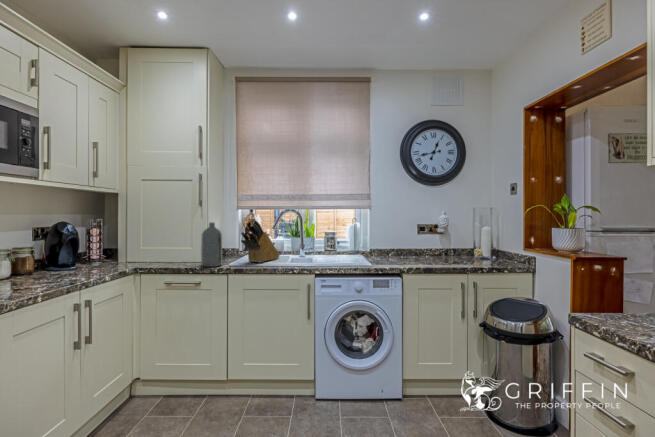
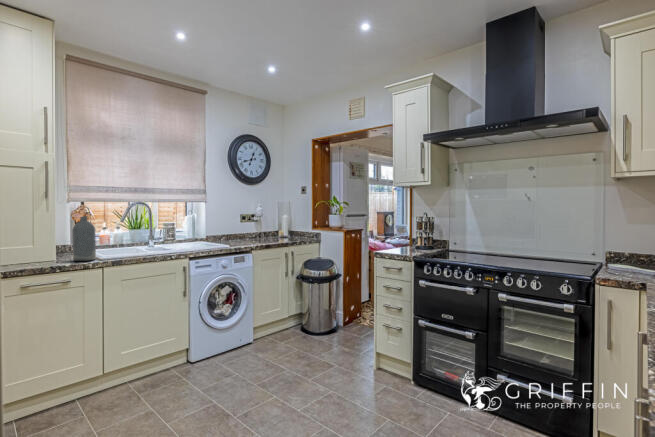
knife block: present [241,220,280,263] -> none [112,214,134,254]

